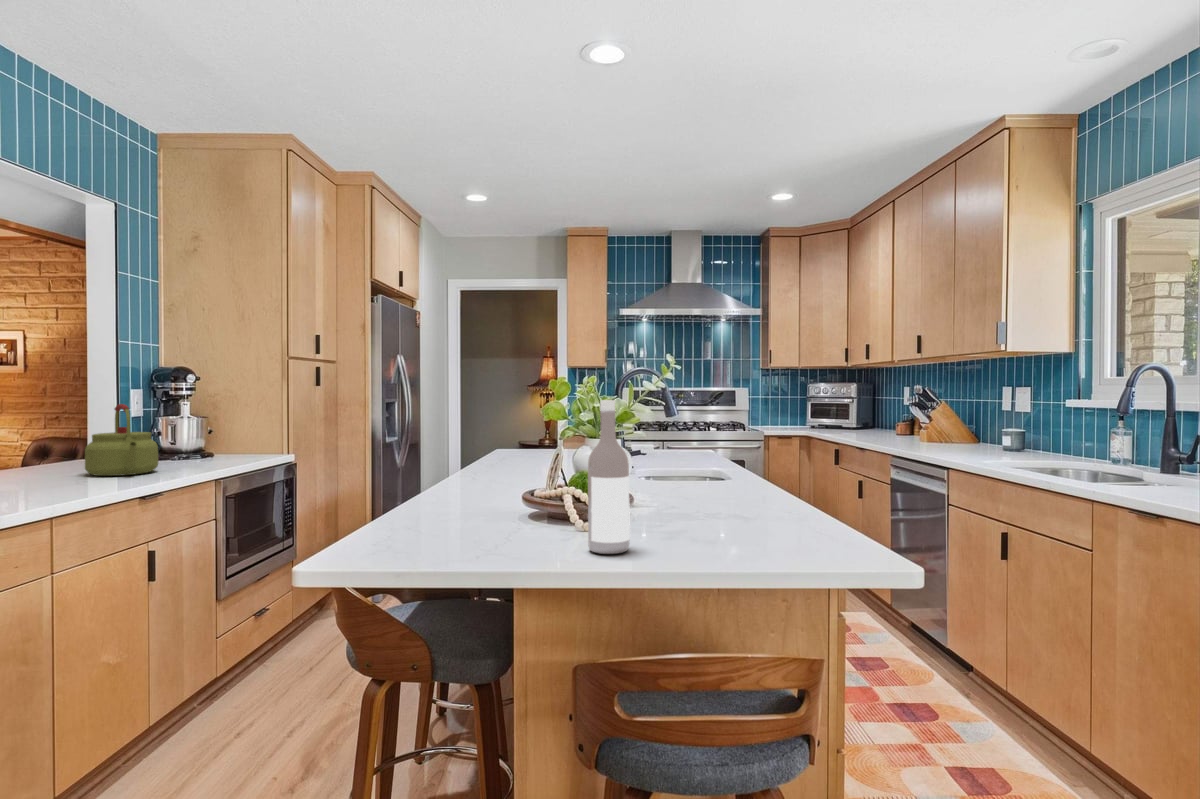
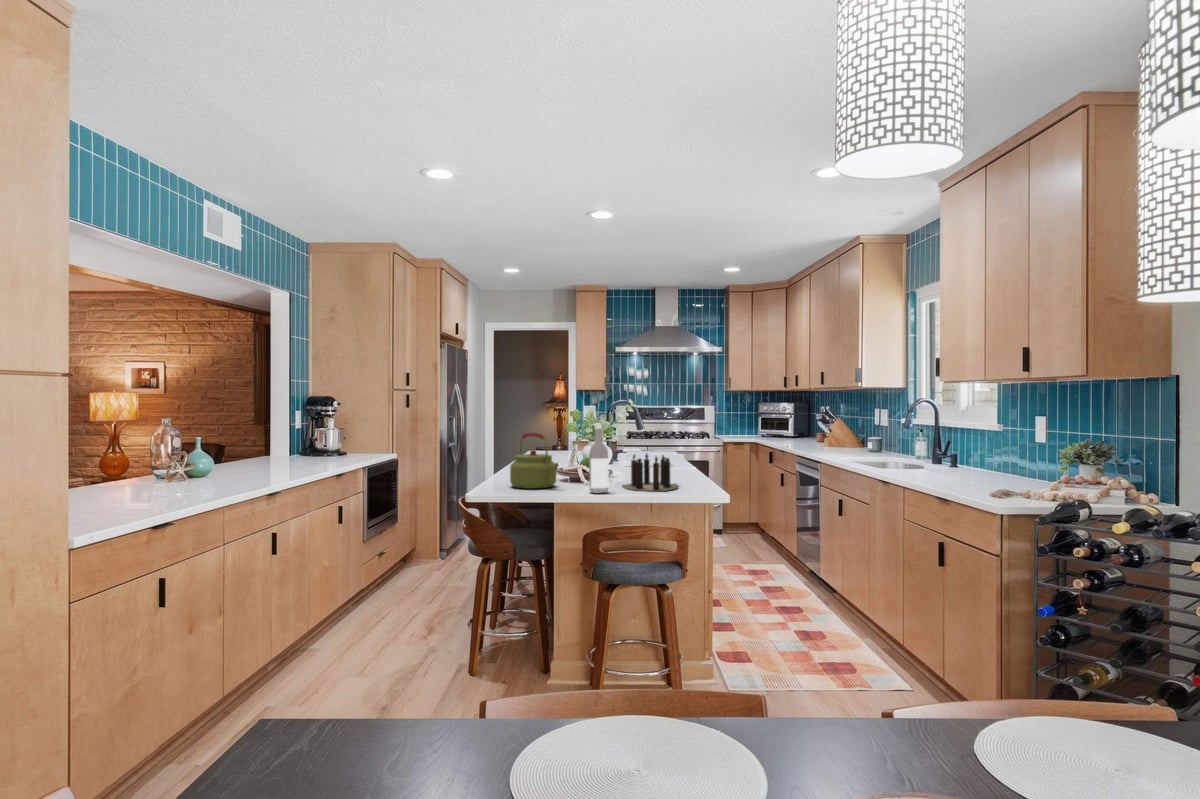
kettle: present [85,404,158,476] -> present [510,433,558,489]
candle: none [643,460,807,546] -> present [623,453,678,491]

